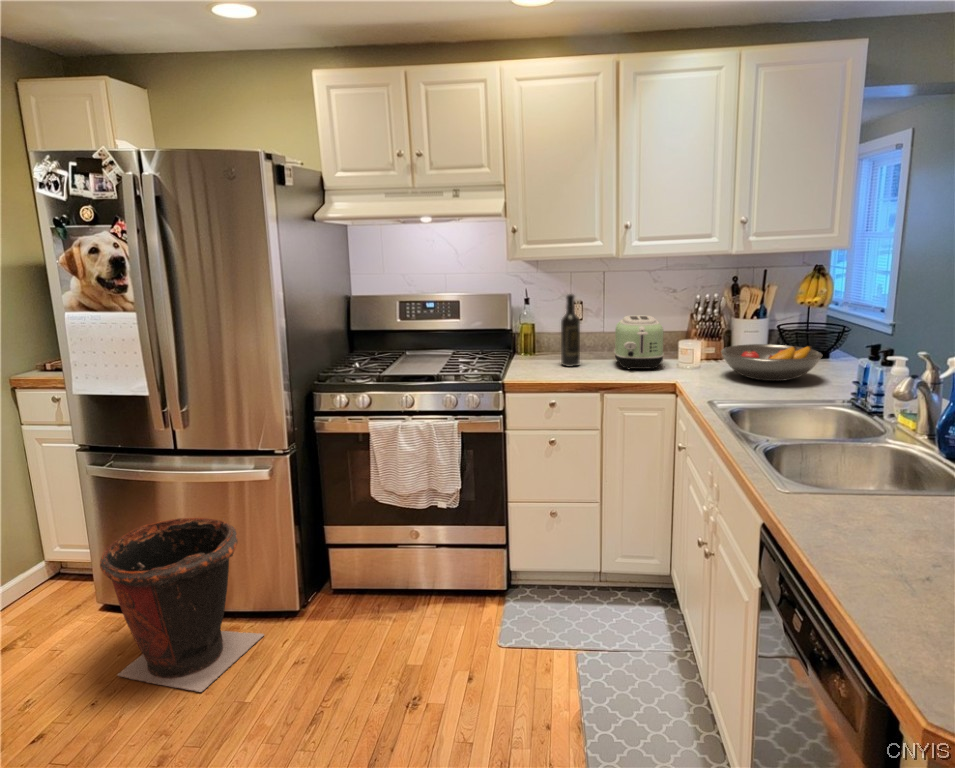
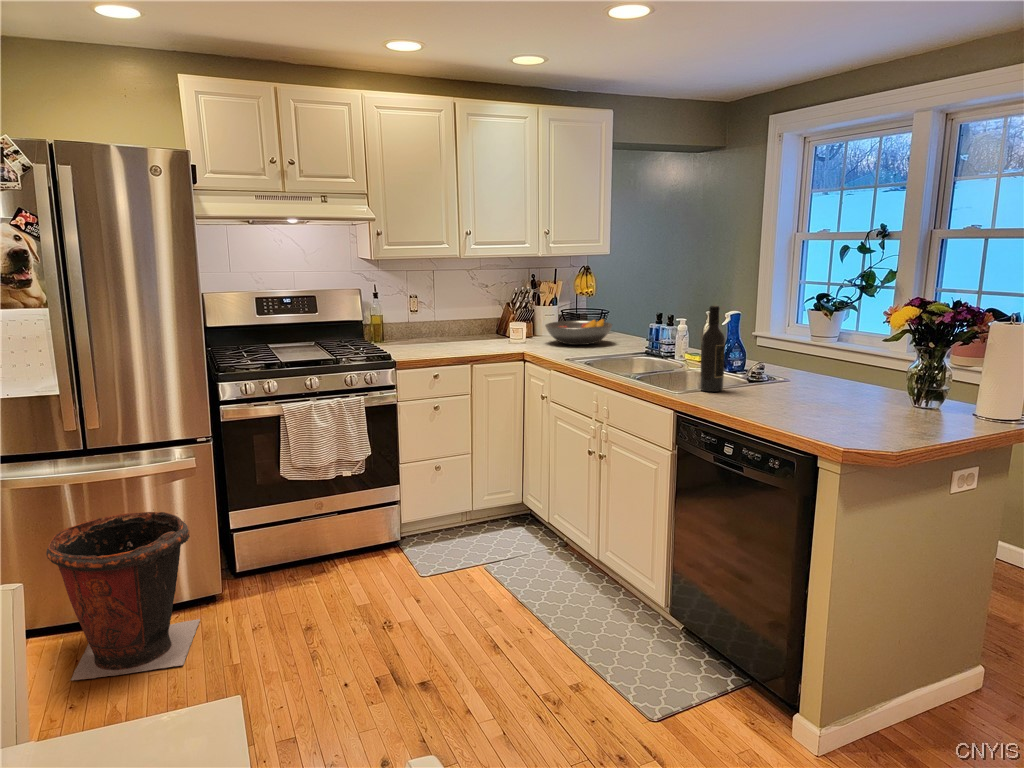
wine bottle: present [561,294,580,366] -> present [700,306,725,392]
toaster: present [614,315,664,369] -> none [458,304,501,346]

